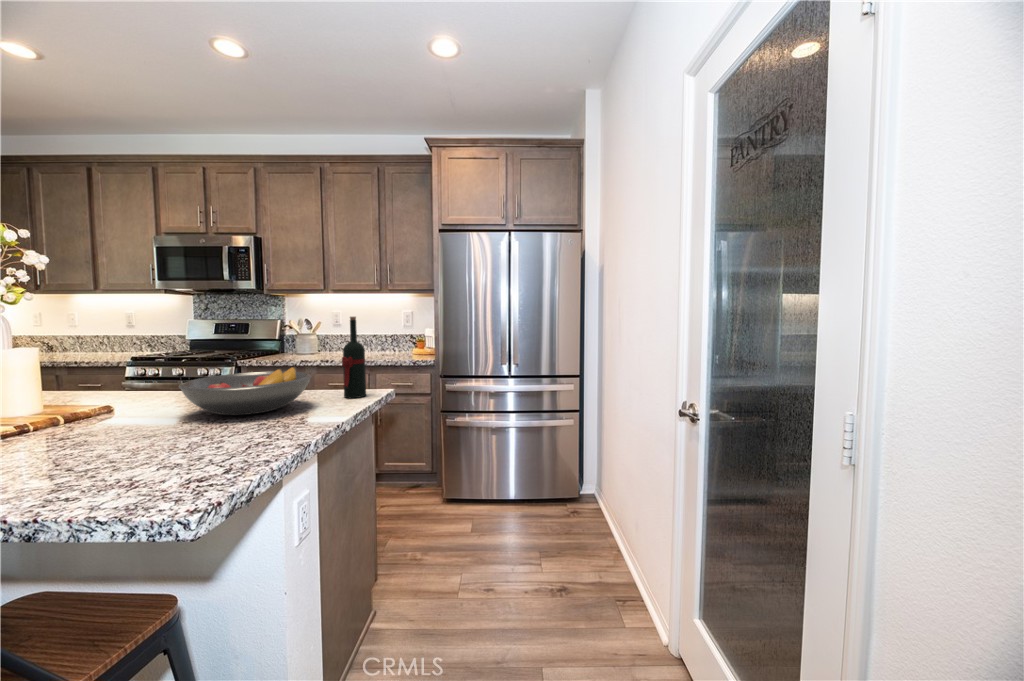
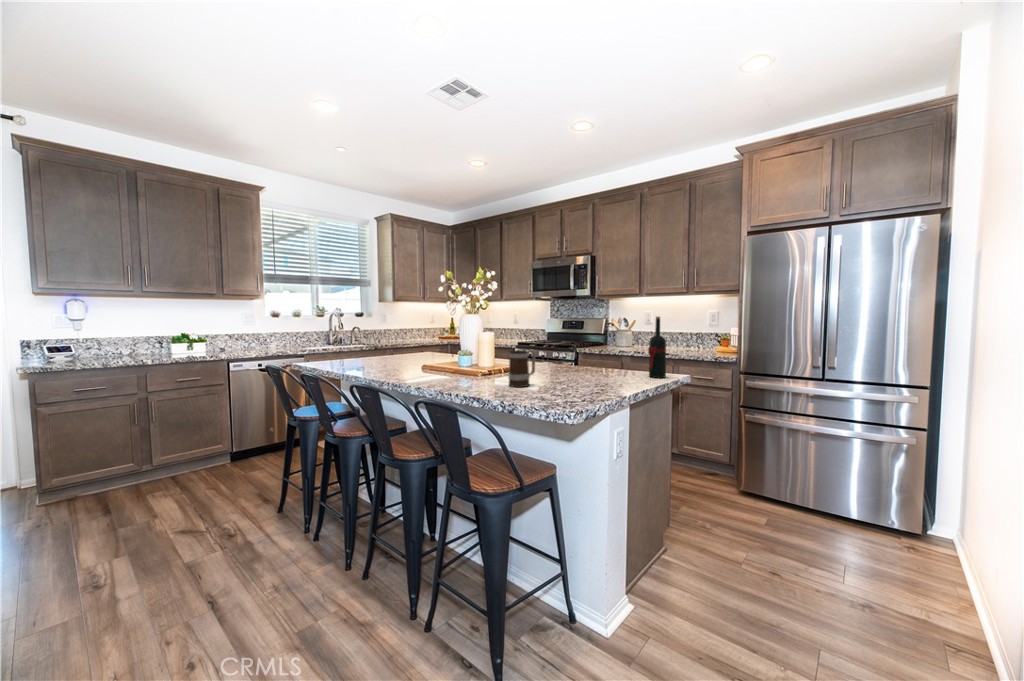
fruit bowl: present [179,367,312,415] -> none [554,351,627,379]
mug: none [50,378,127,461] -> present [508,349,535,387]

